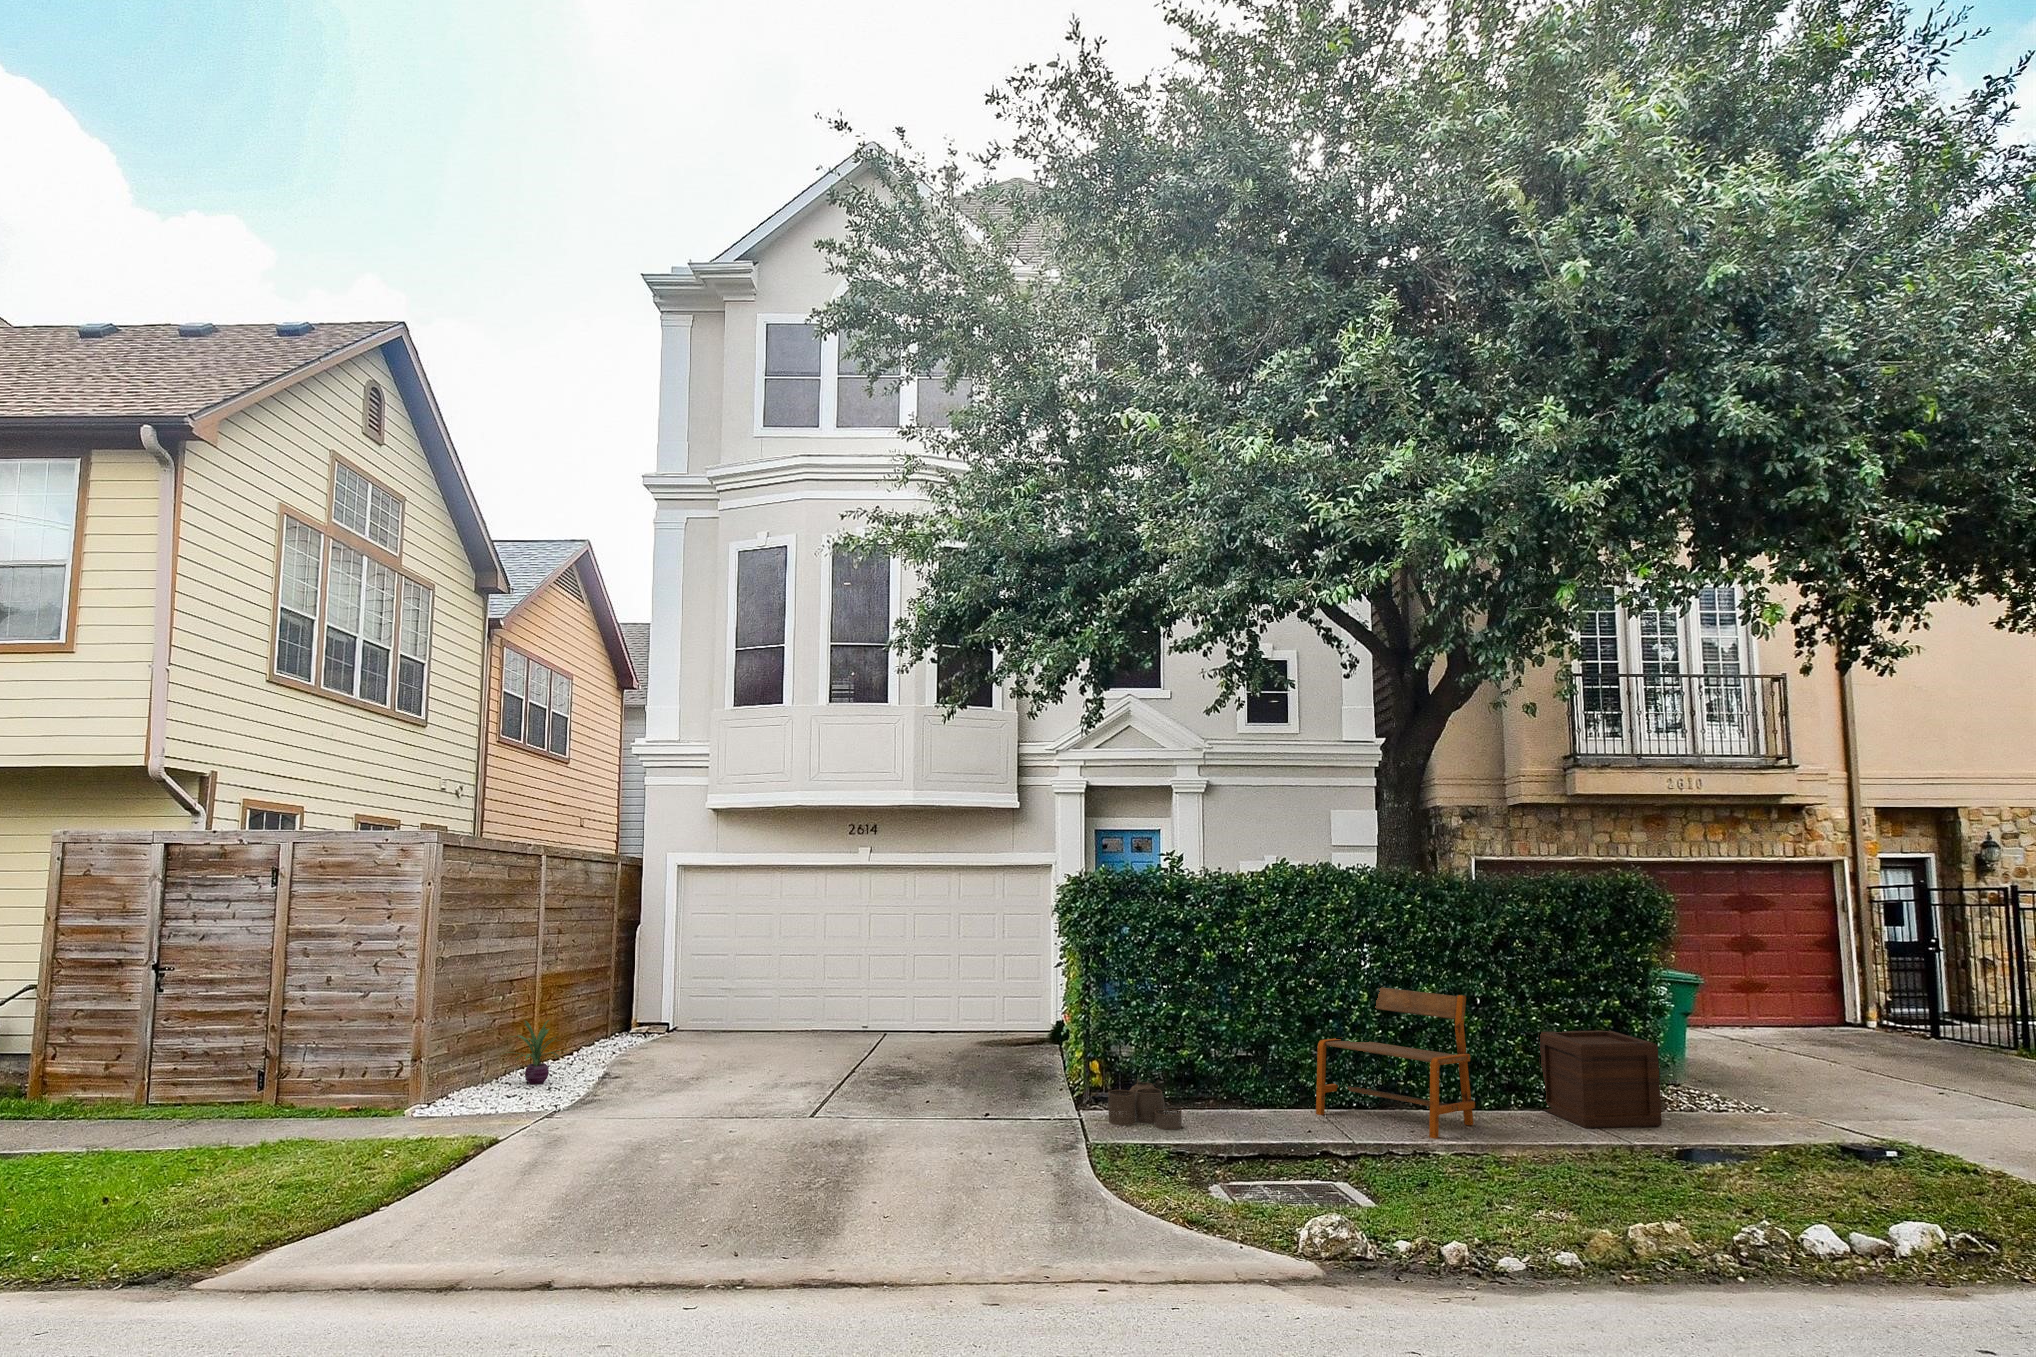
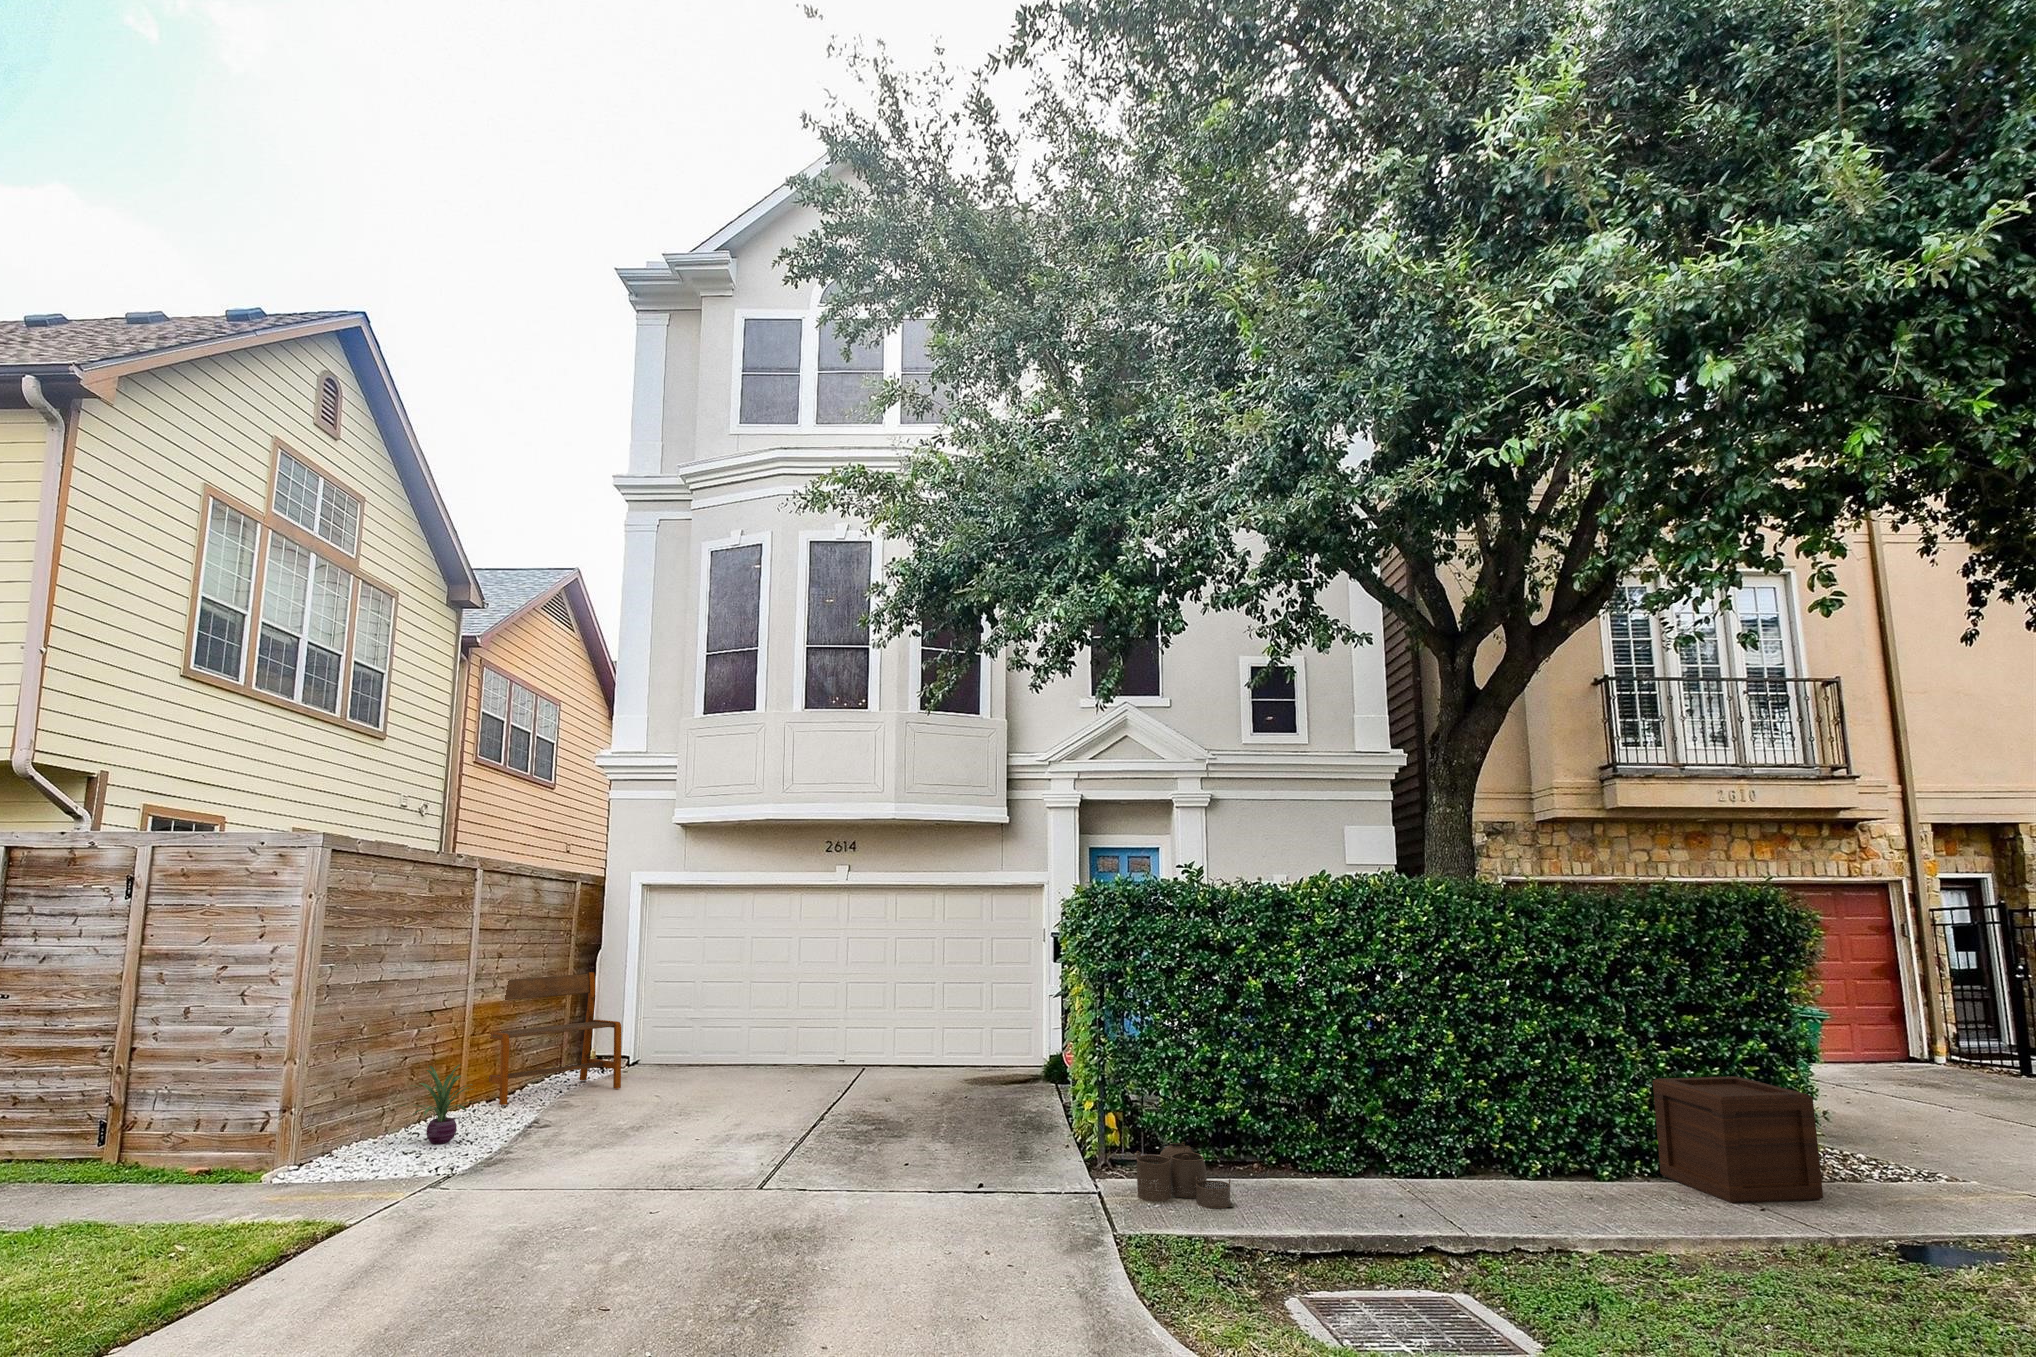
bench: present [1316,987,1475,1139] -> present [489,972,621,1105]

